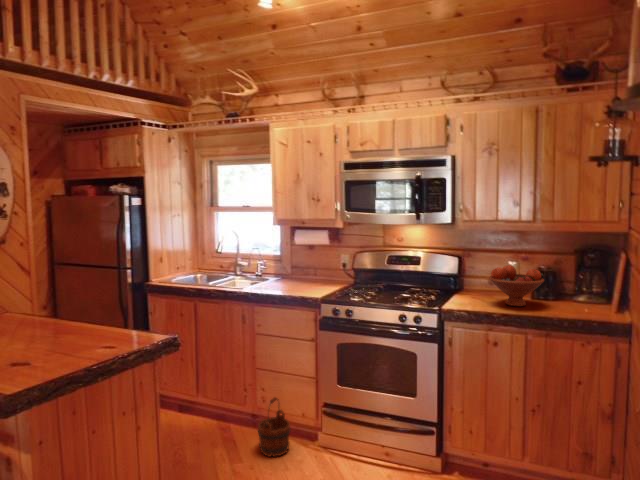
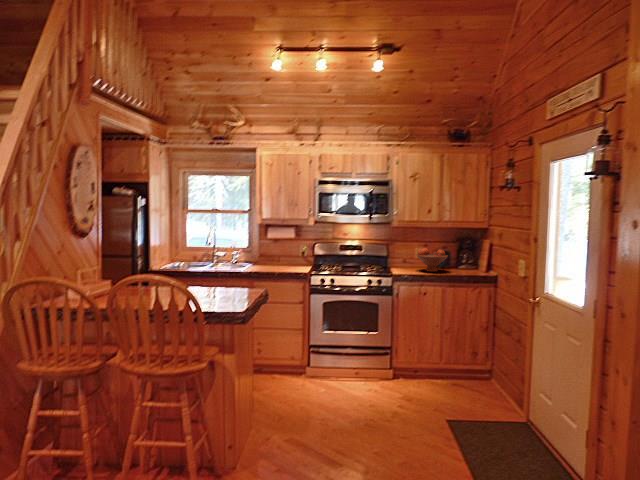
wooden bucket: present [258,397,291,457] -> none [268,344,291,387]

